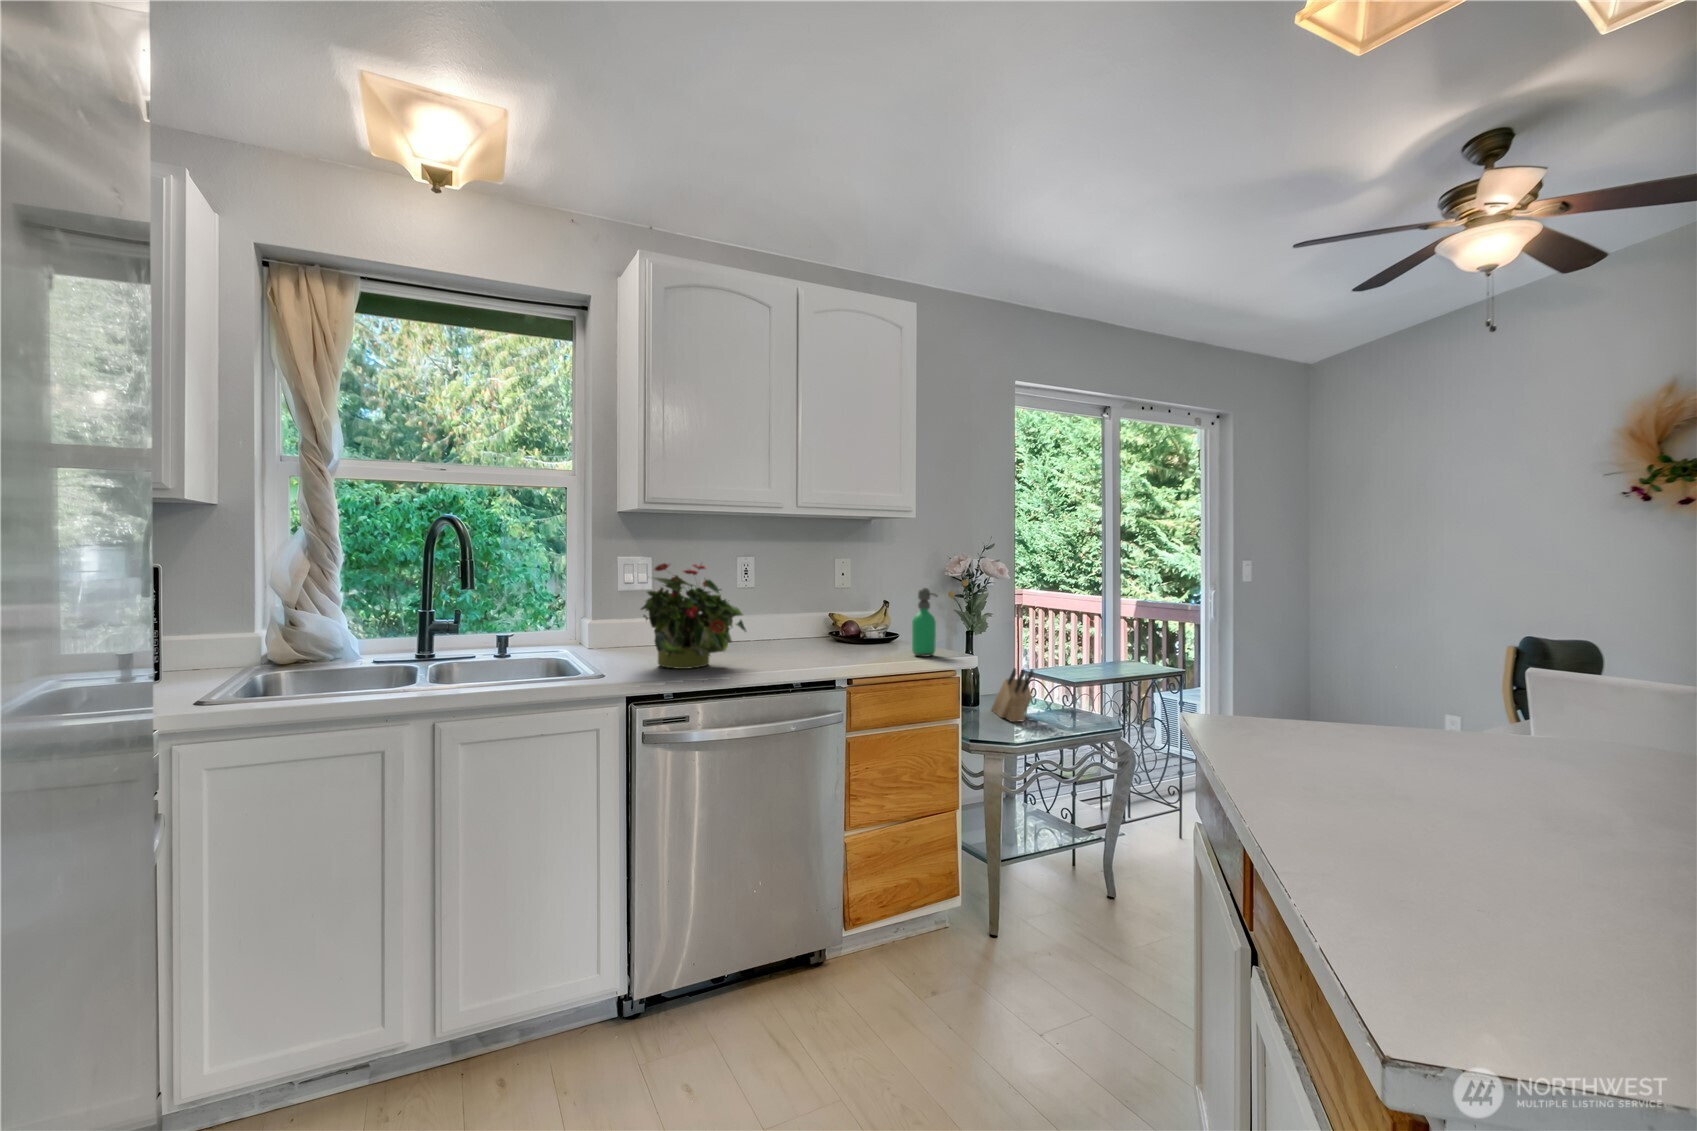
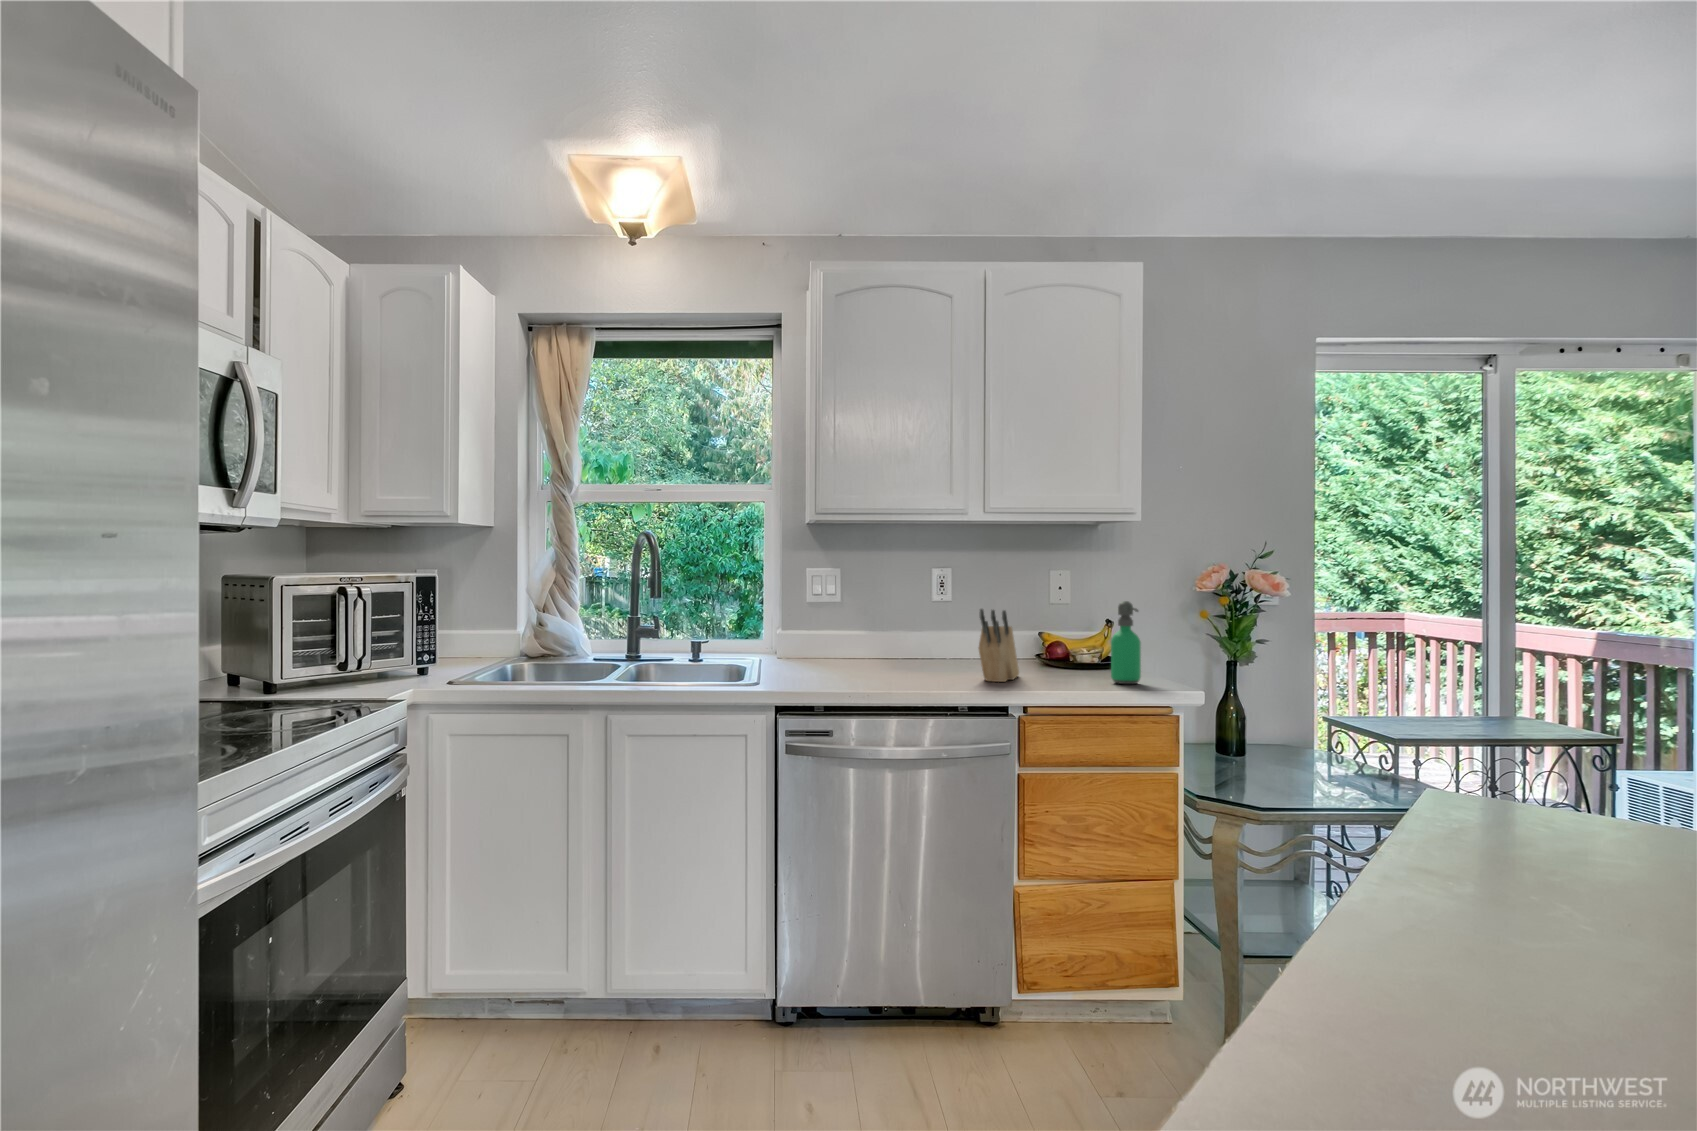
potted plant: present [641,563,746,669] -> none [797,572,910,681]
knife block: present [991,668,1034,722] -> present [979,609,1019,682]

